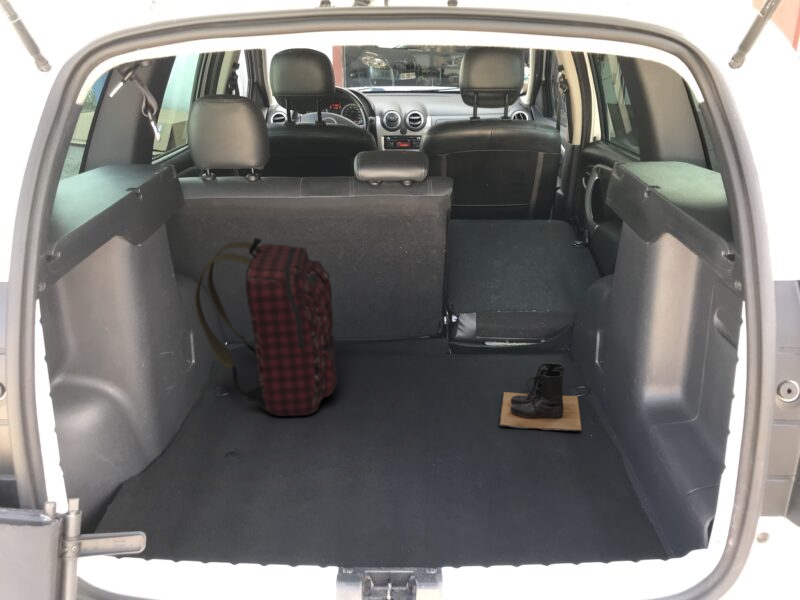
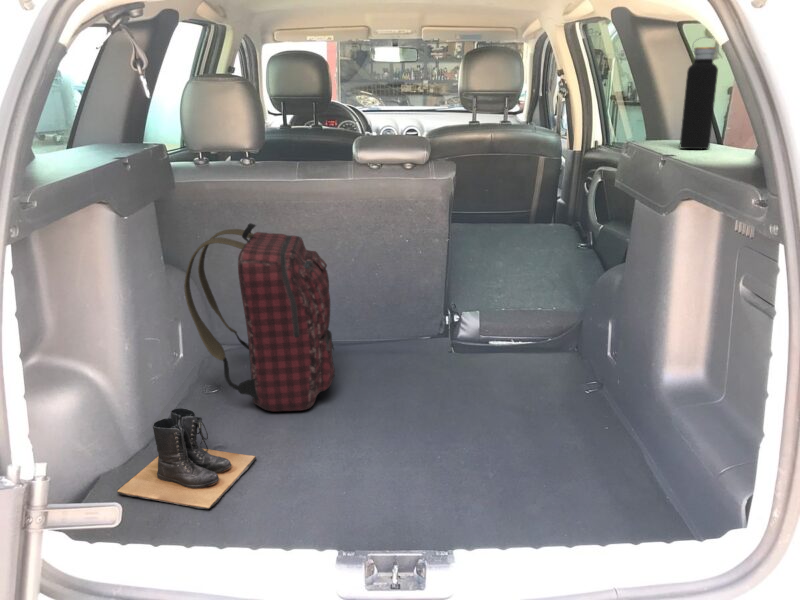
water bottle: none [664,71,701,178] -> present [680,38,718,149]
boots: present [499,363,582,431] -> present [117,408,256,509]

